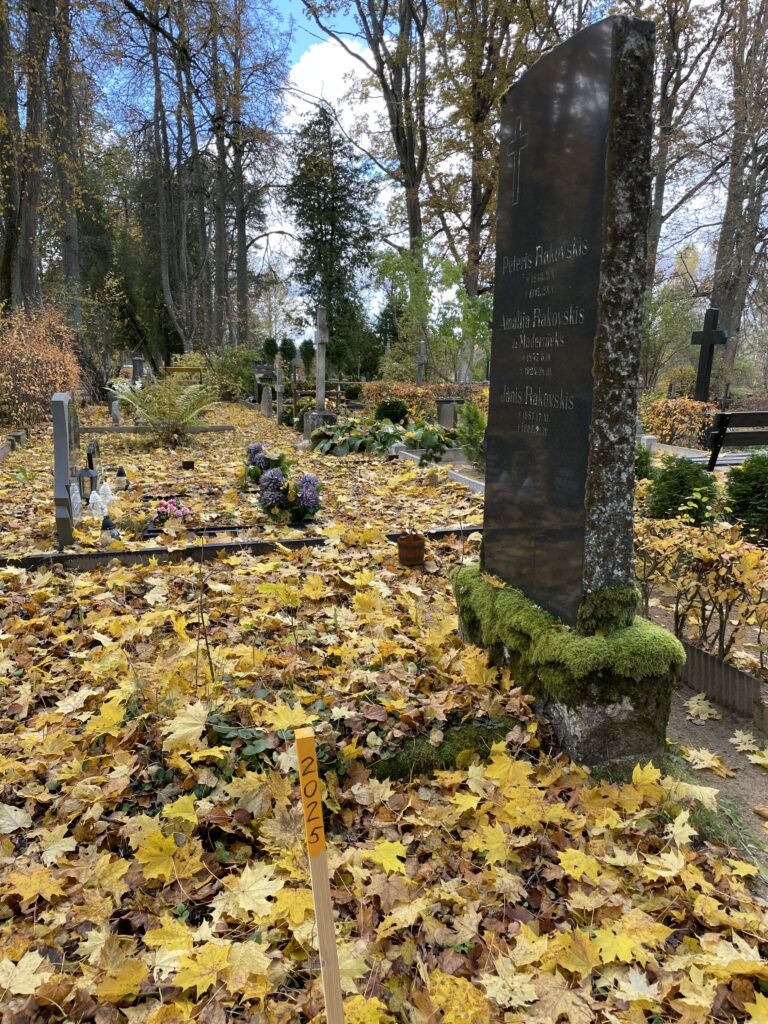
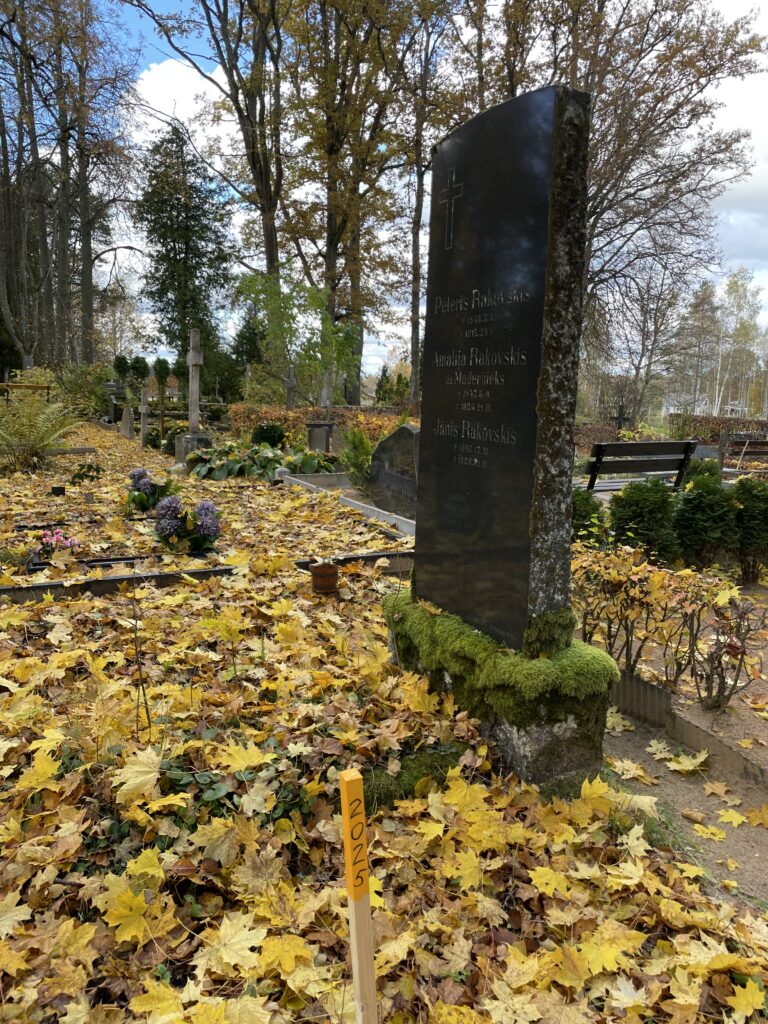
potted plant: present [418,443,446,485] -> present [70,463,105,504]

